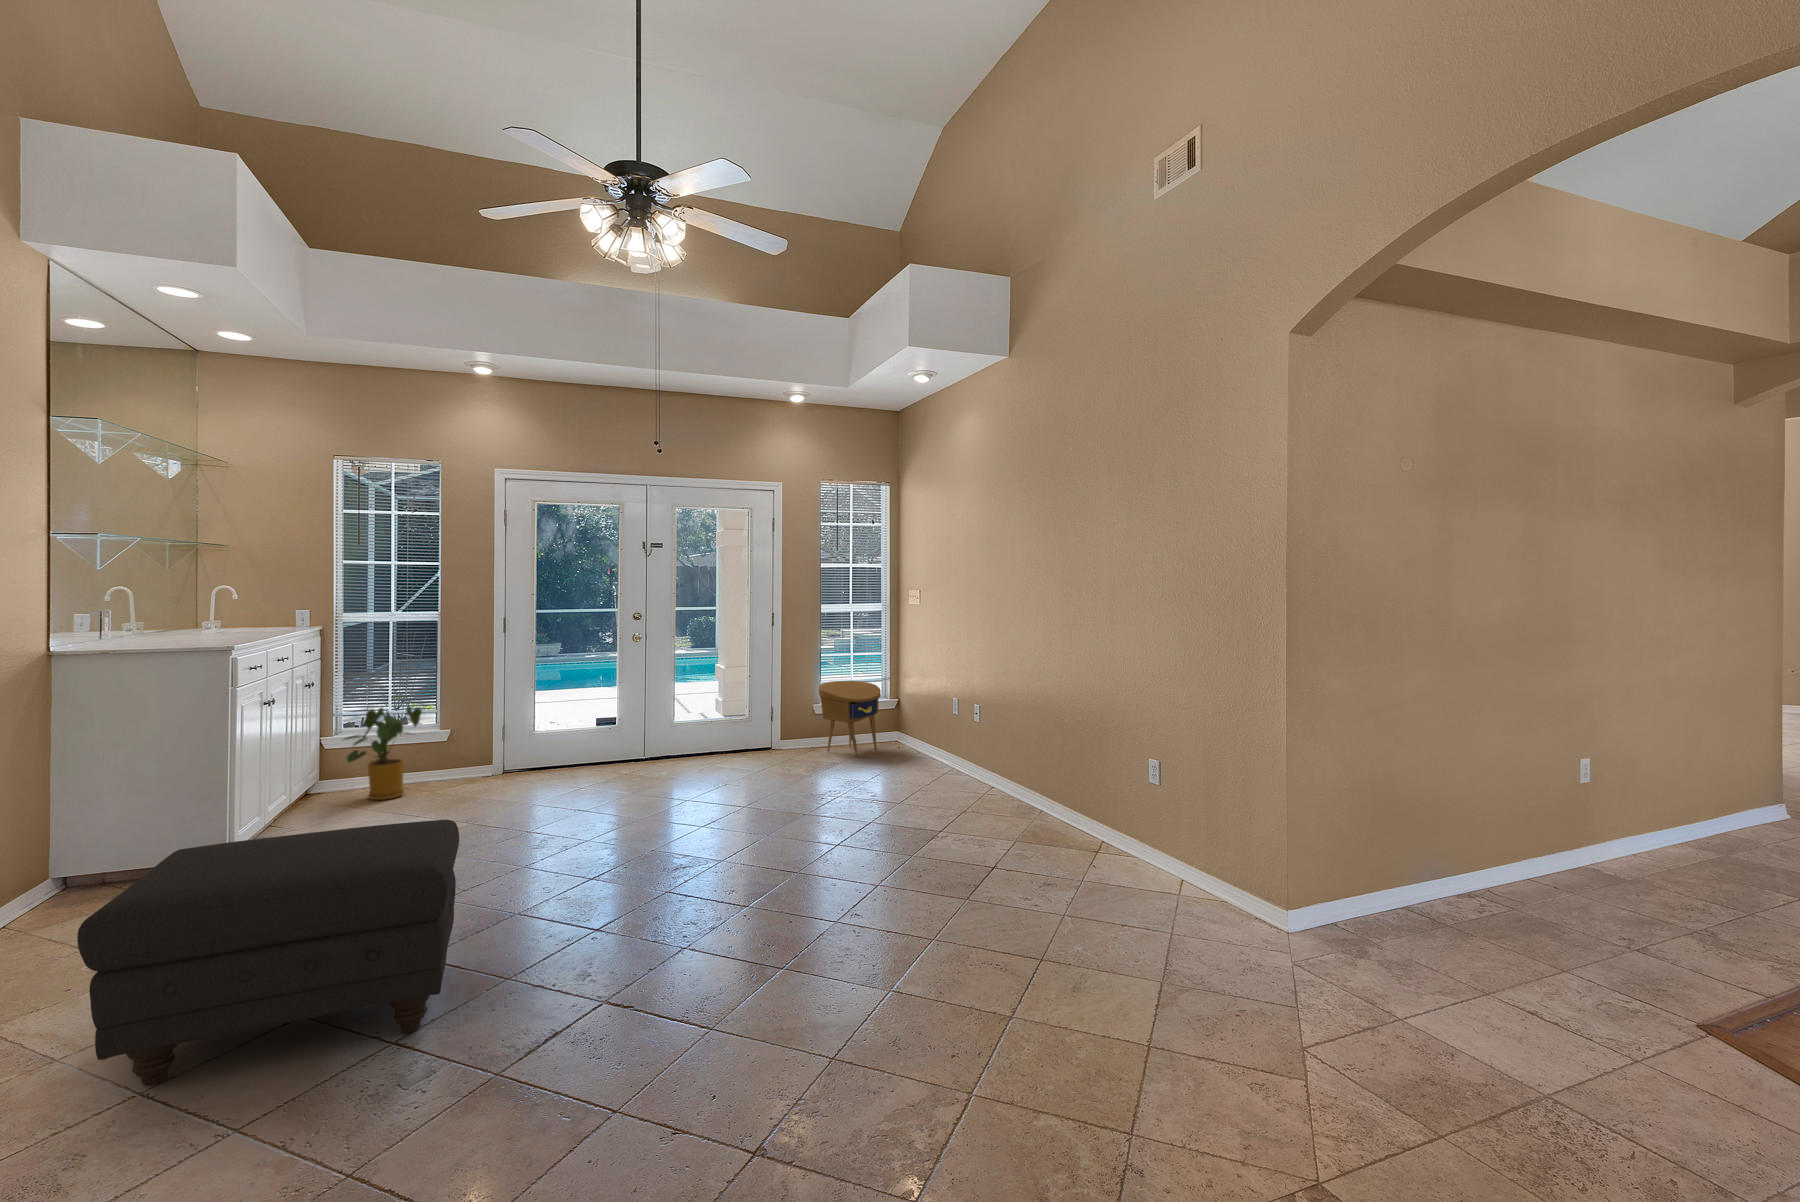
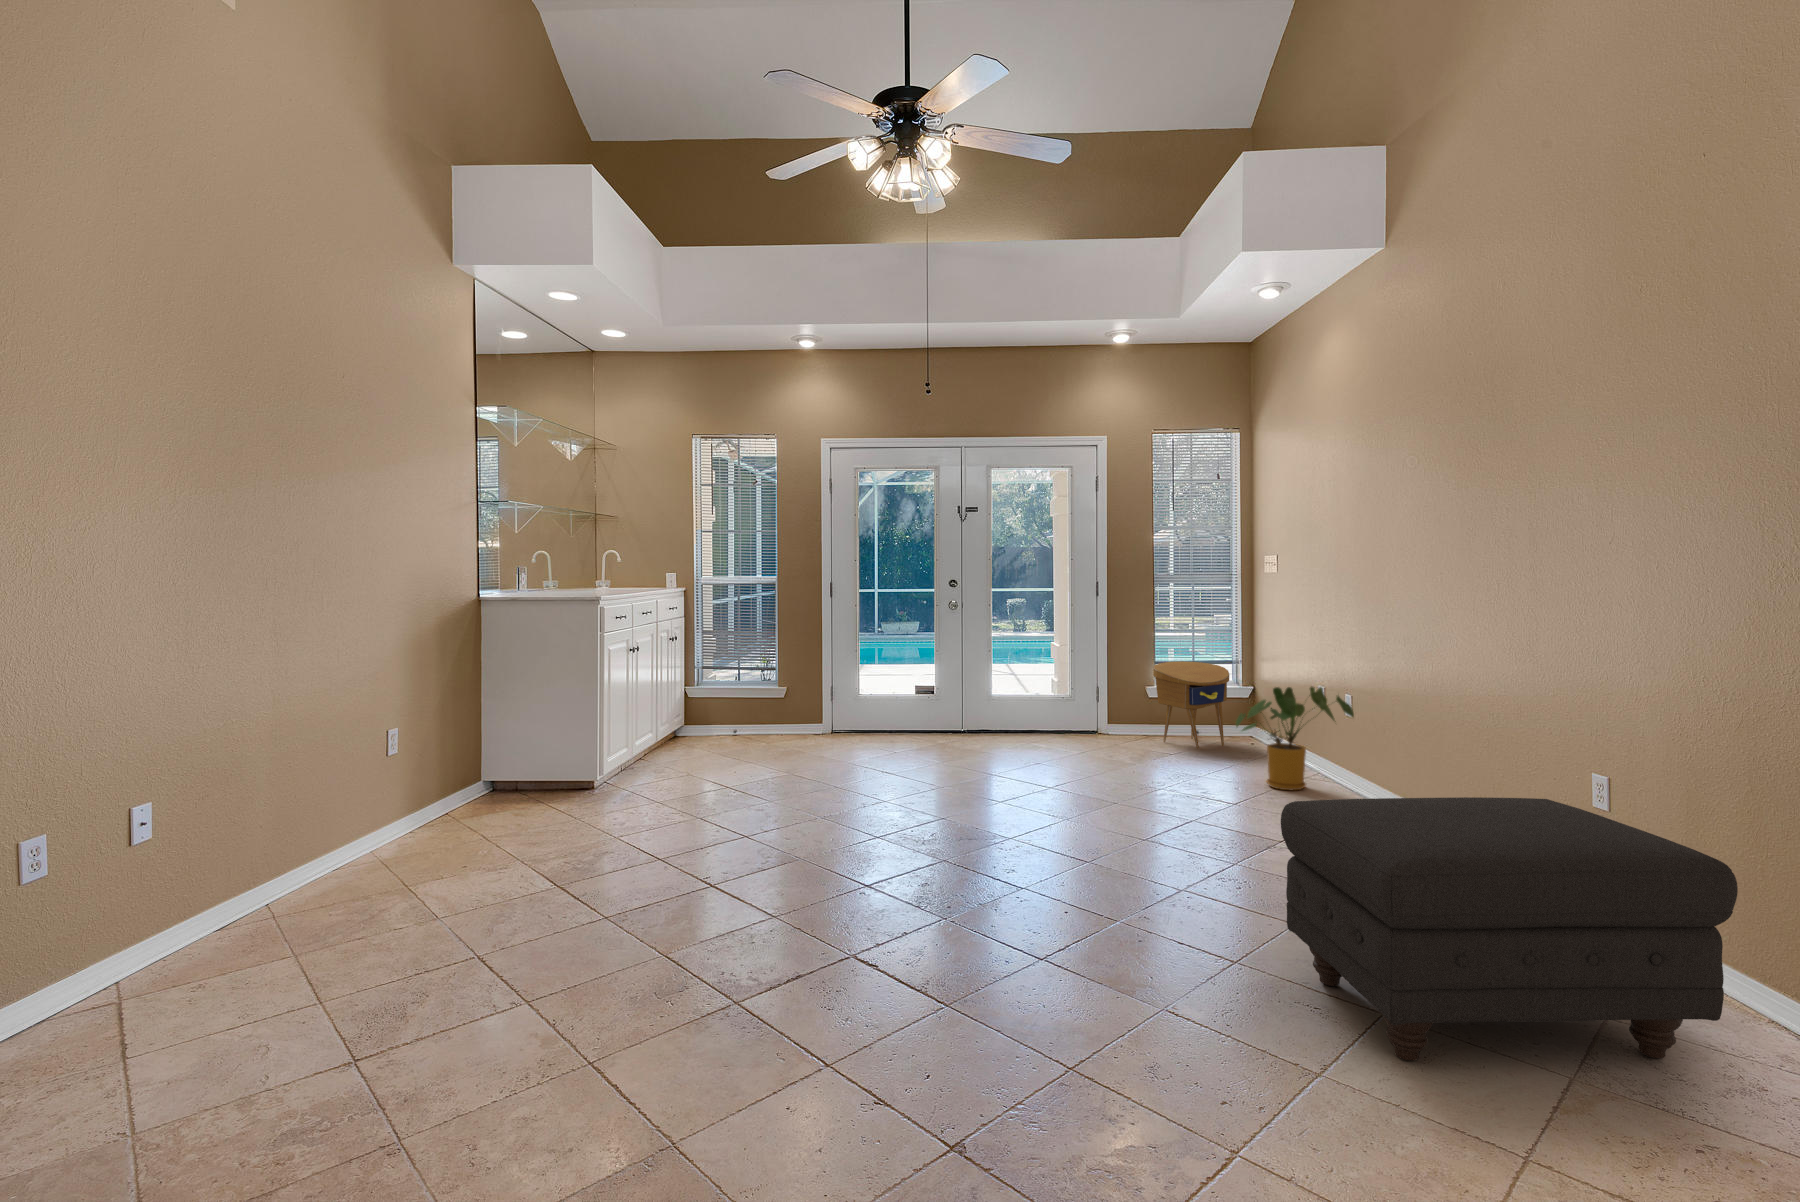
house plant: present [344,707,422,800] -> present [1236,687,1354,790]
ottoman: present [77,819,459,1085] -> present [1281,797,1738,1061]

